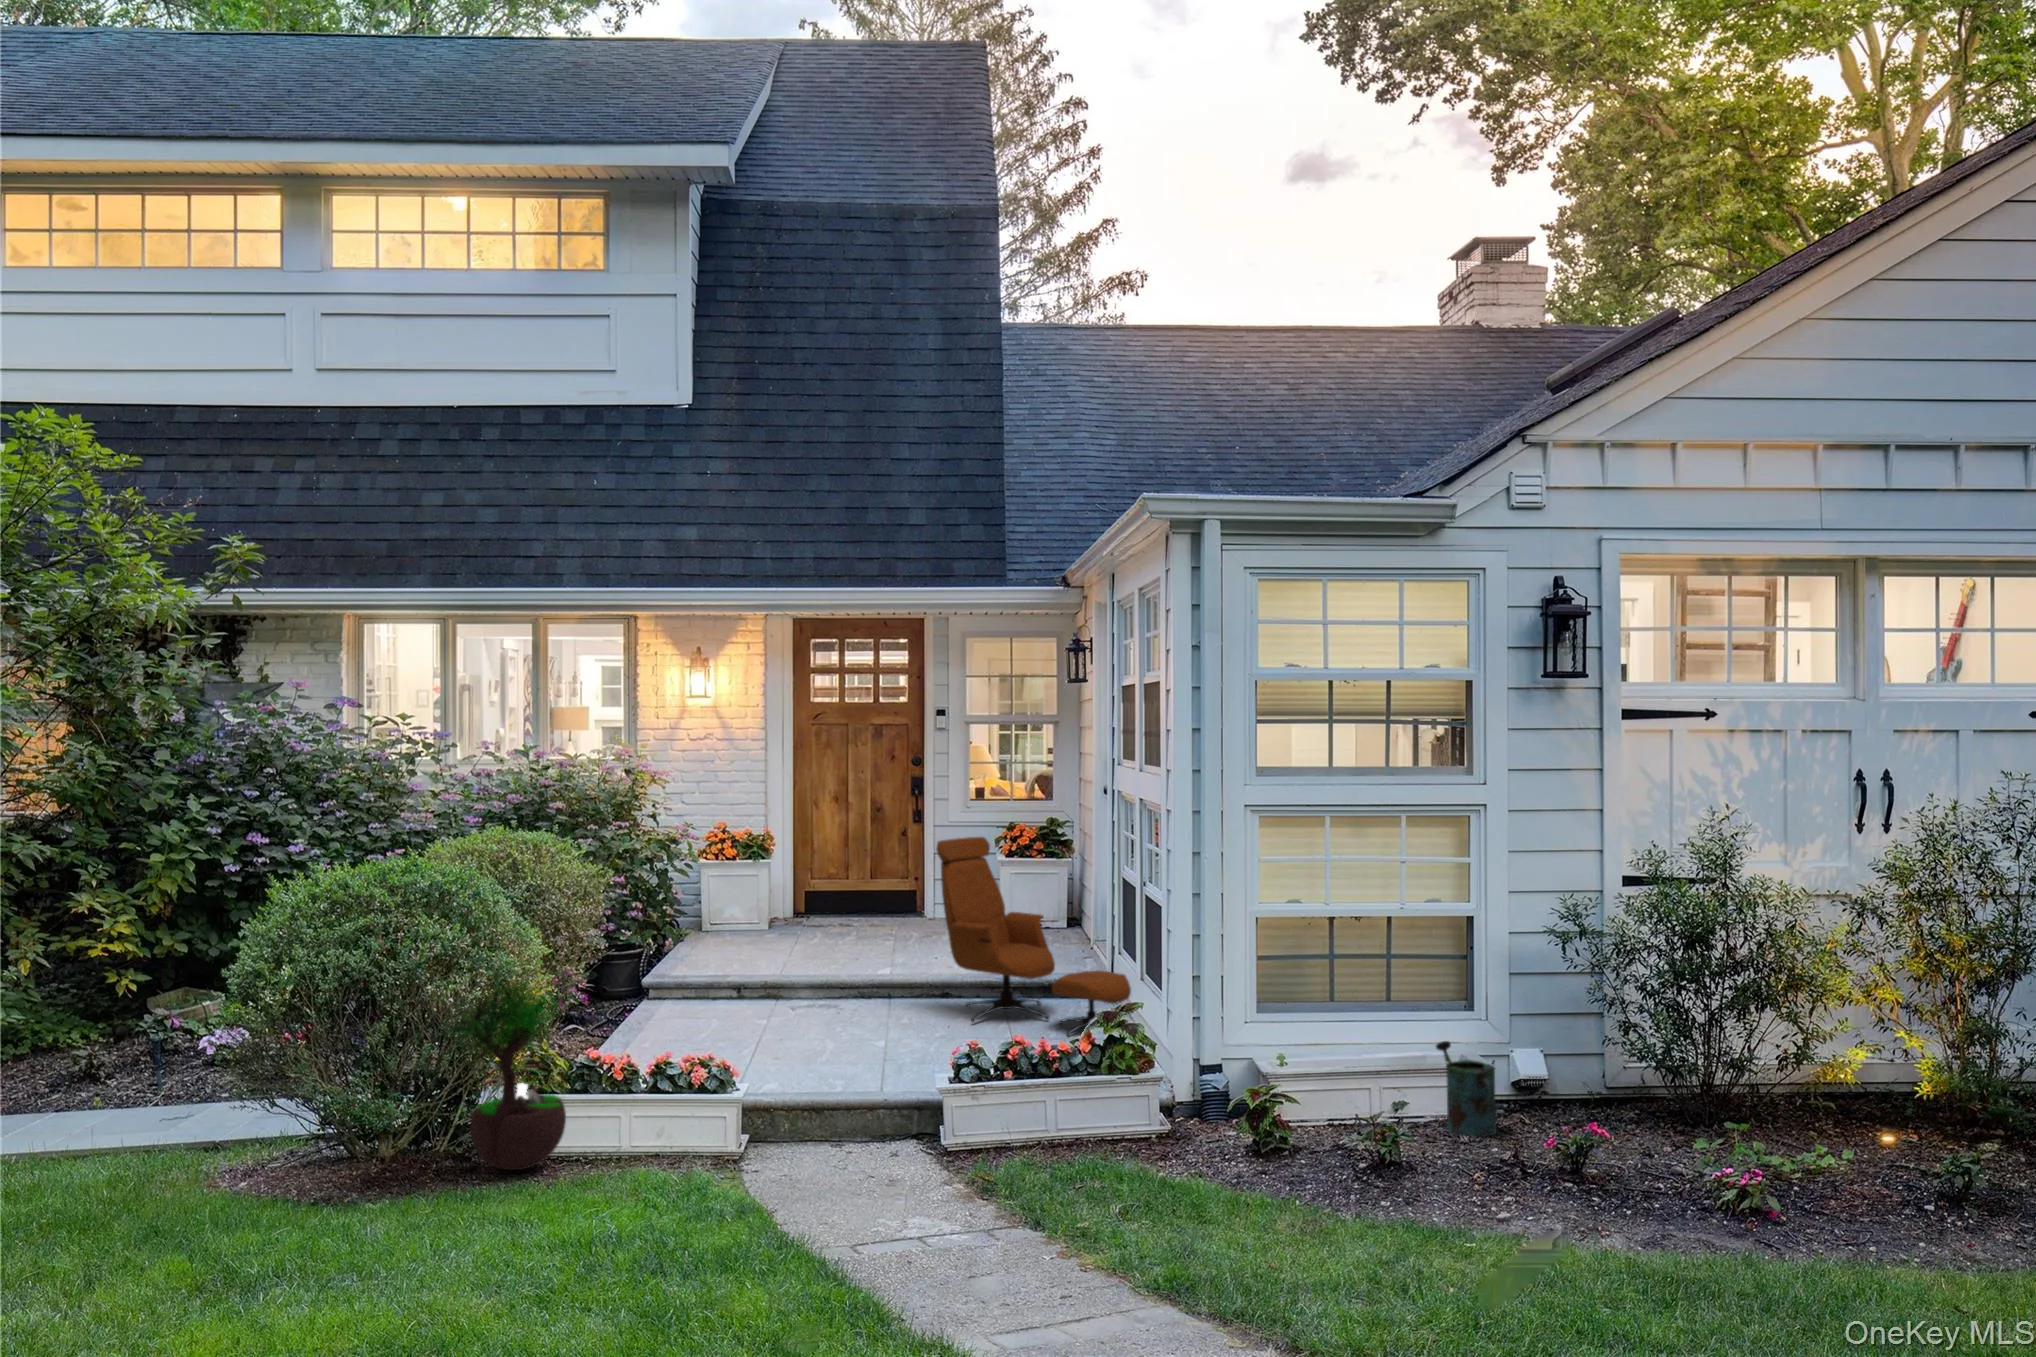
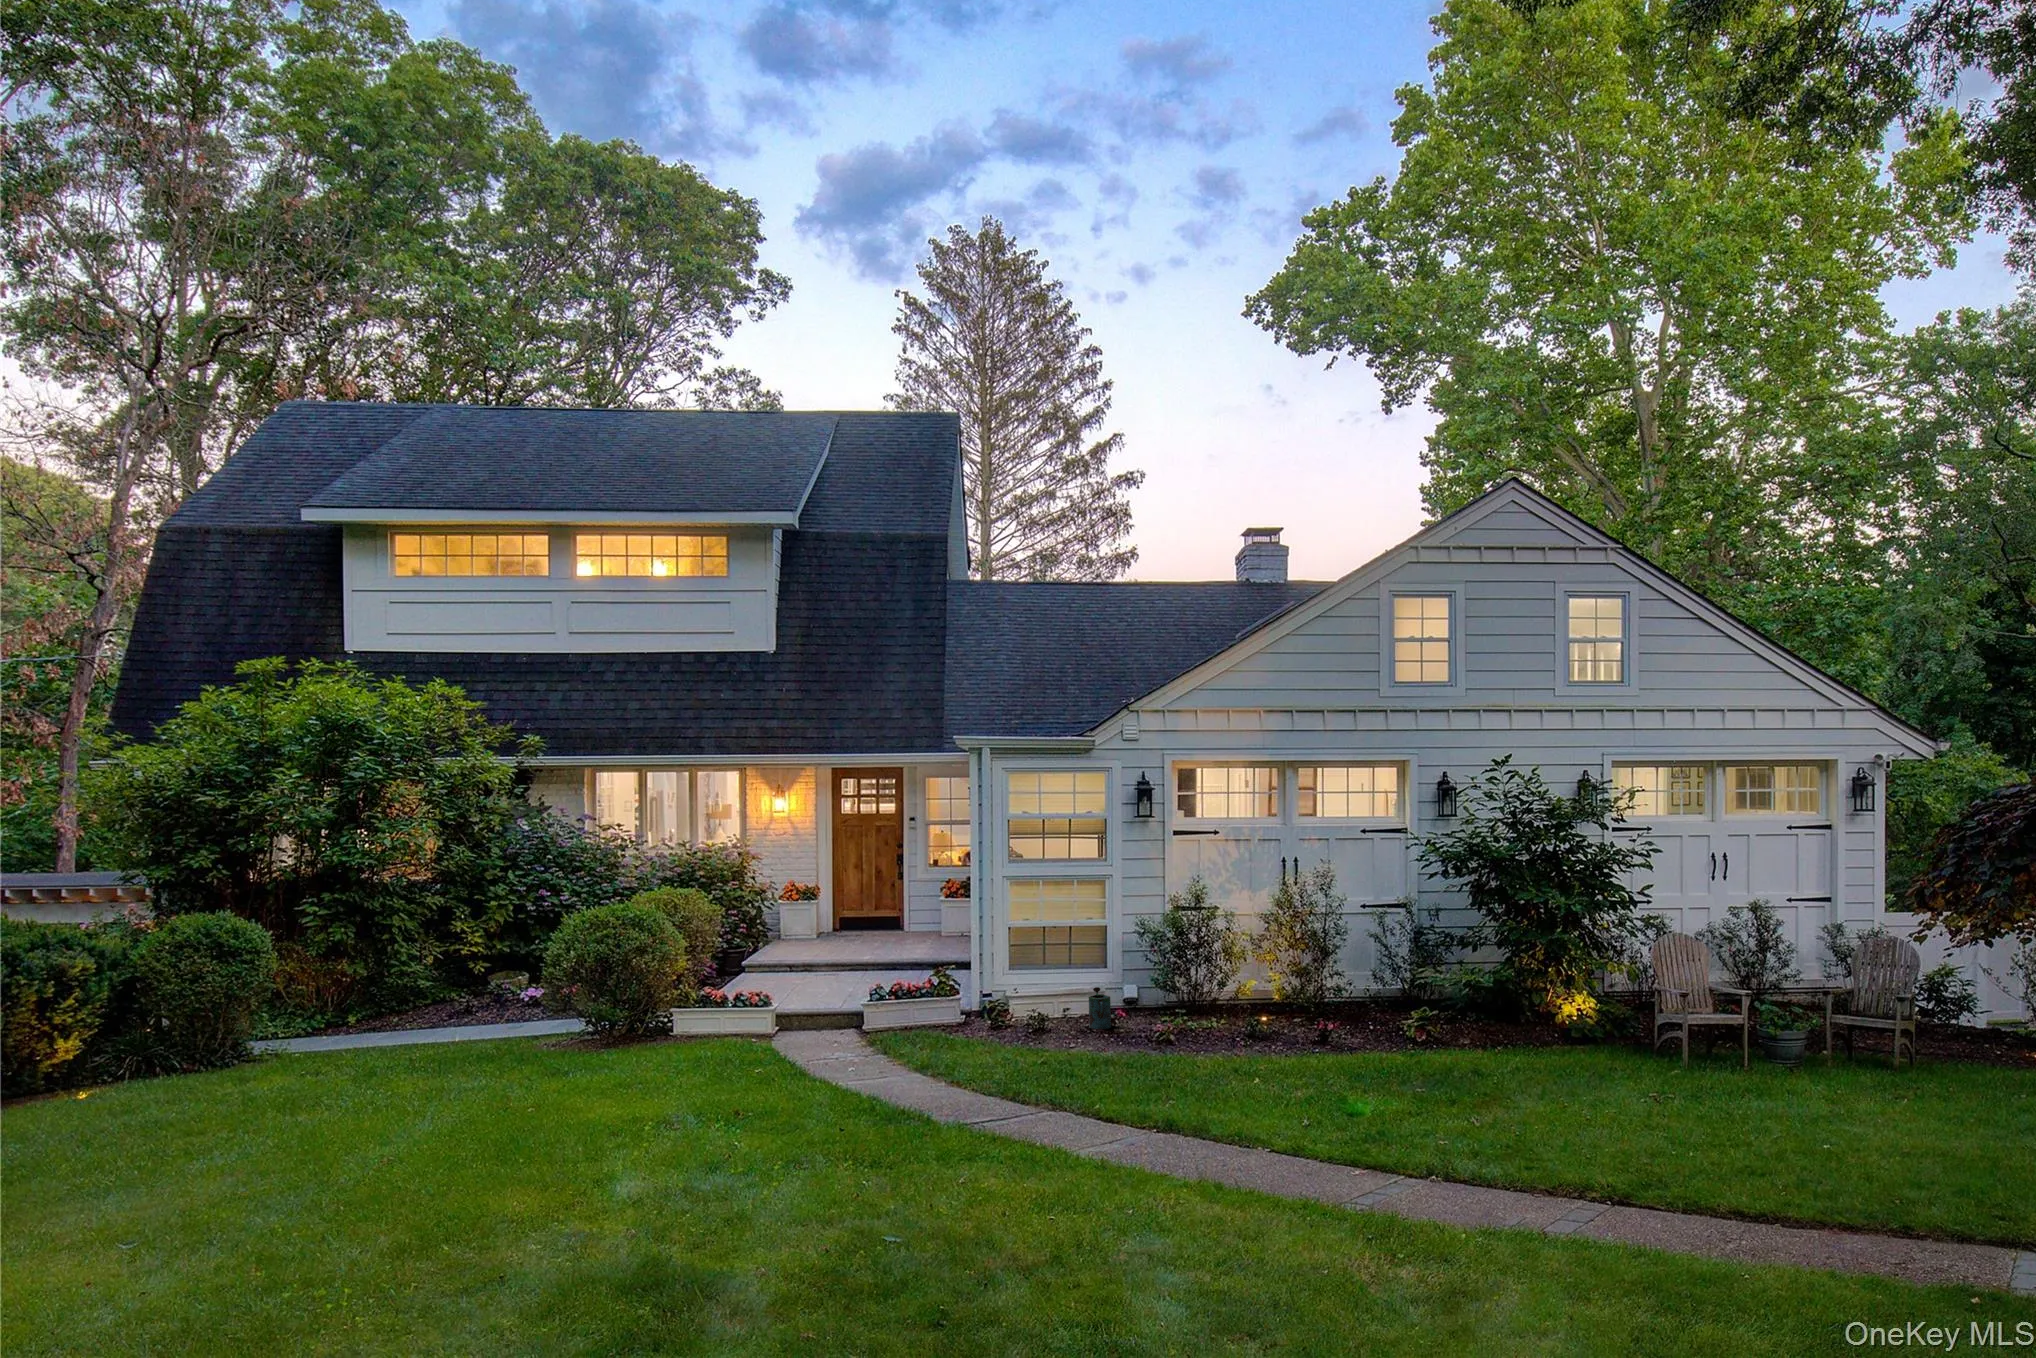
lounge chair: present [936,837,1131,1036] -> none [885,891,976,991]
potted tree: present [441,977,568,1170] -> none [637,943,691,1035]

